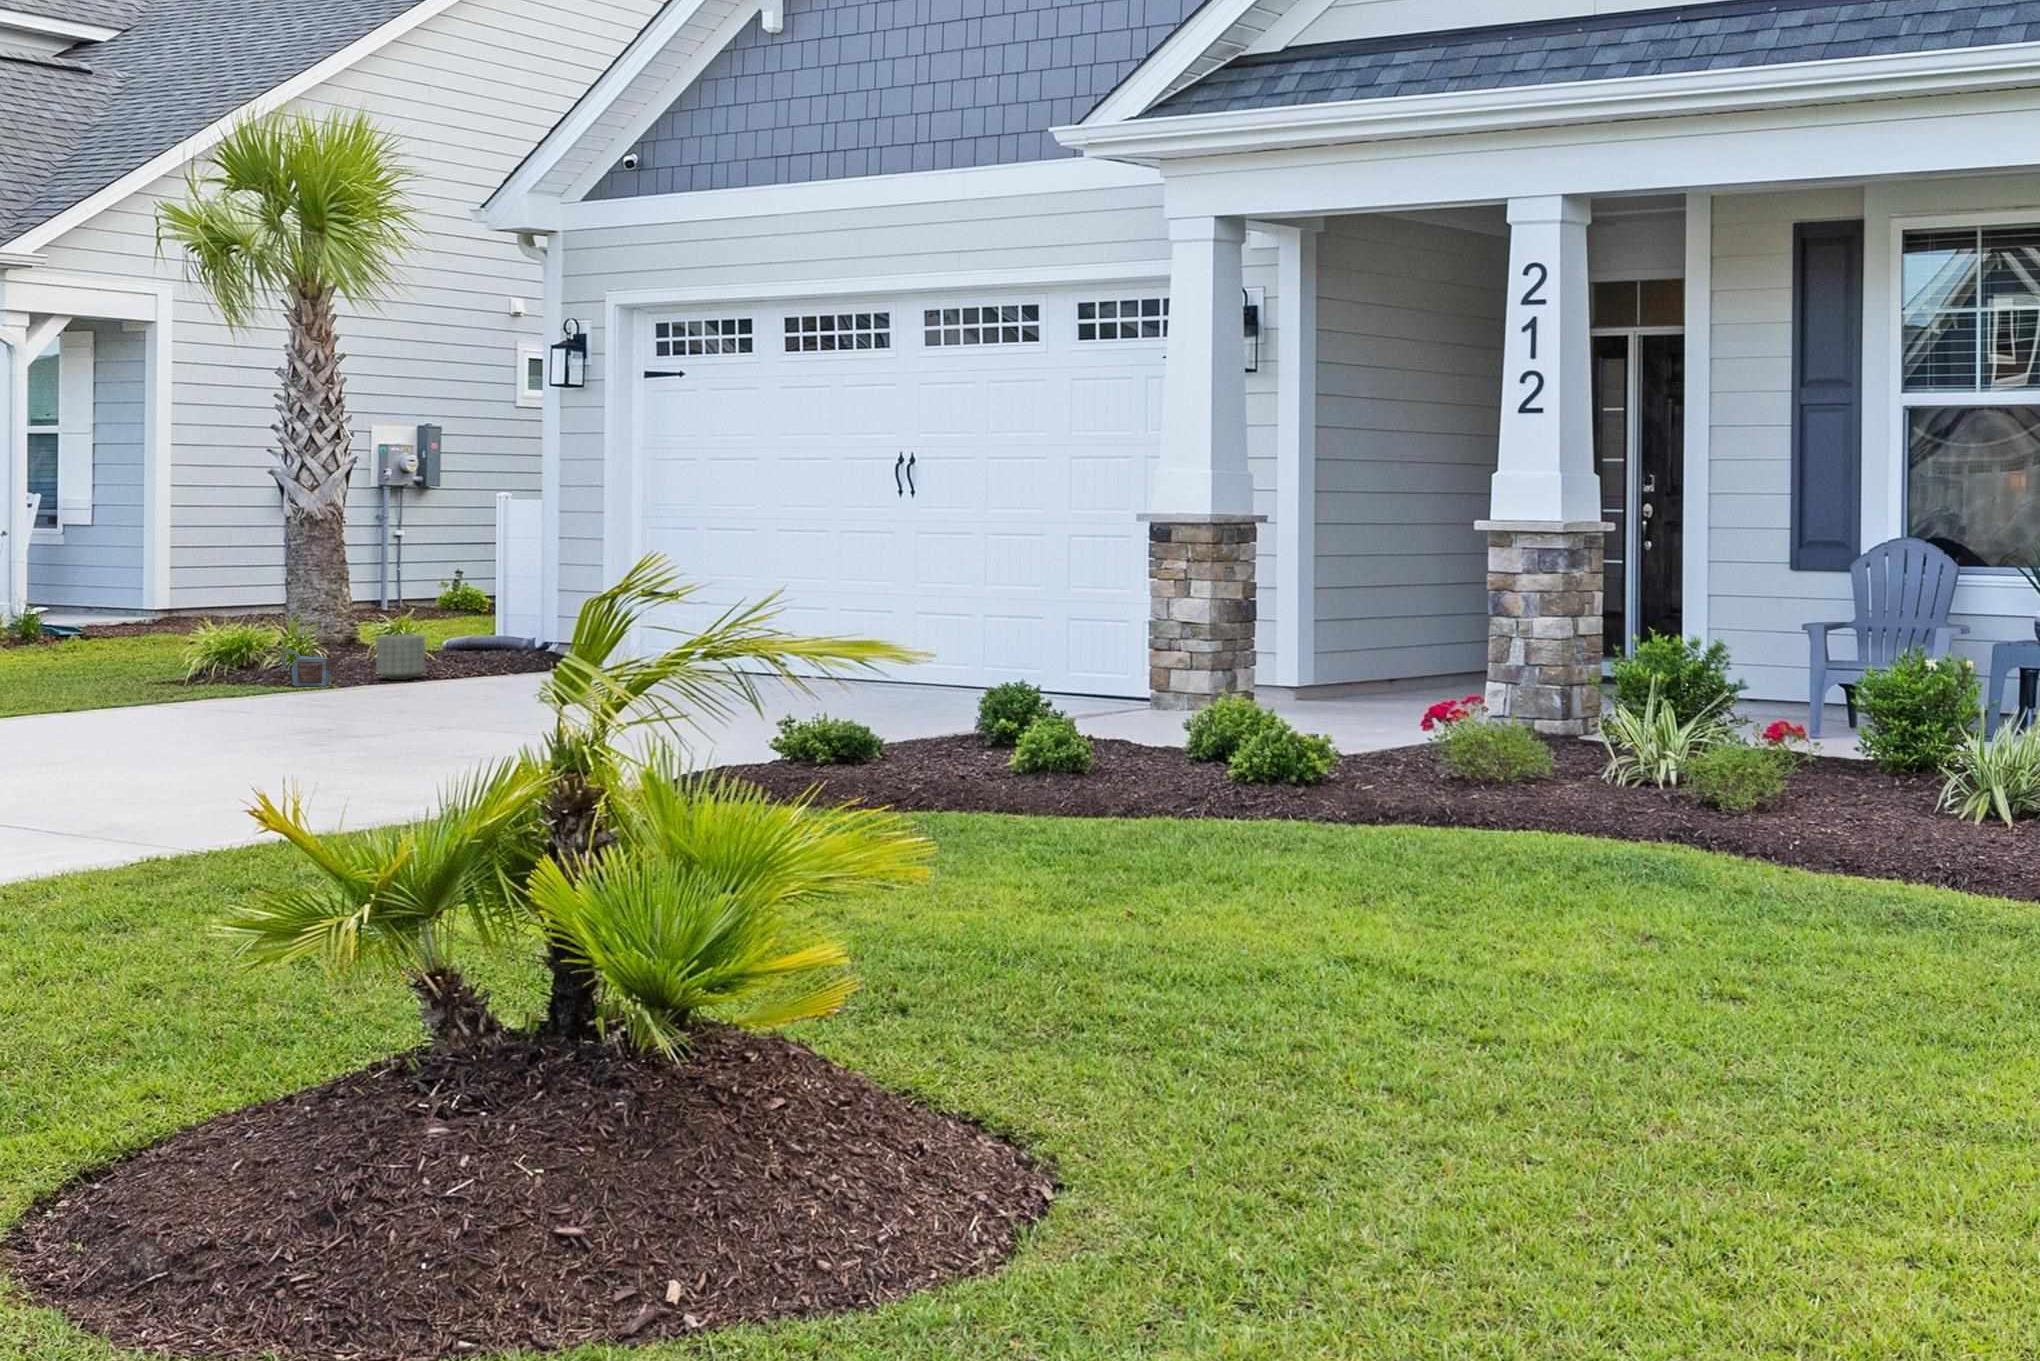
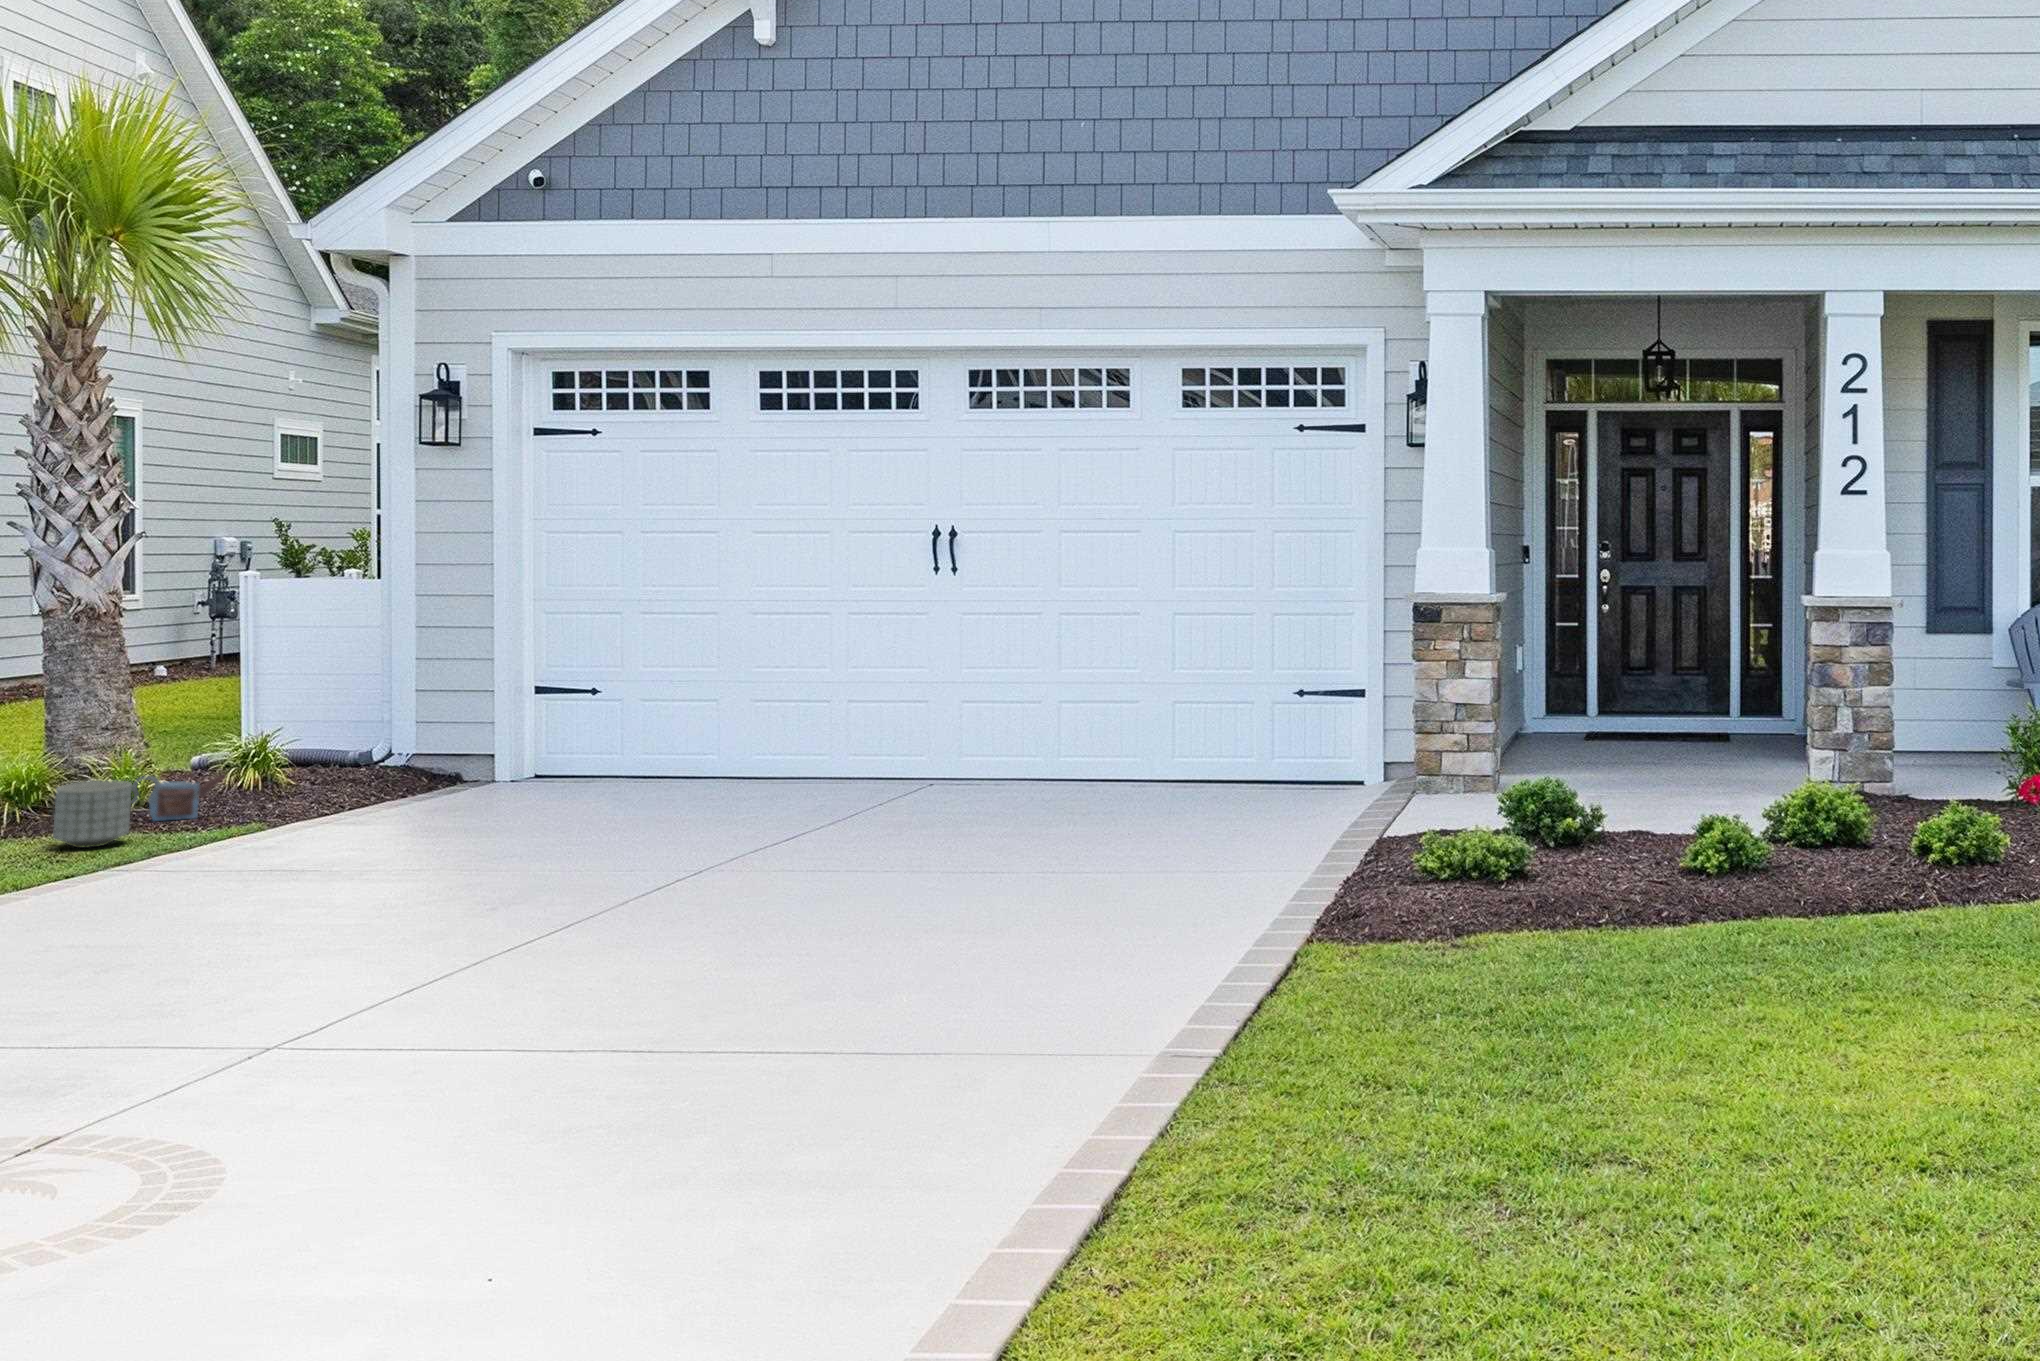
planter: present [376,634,425,680] -> present [53,781,132,848]

